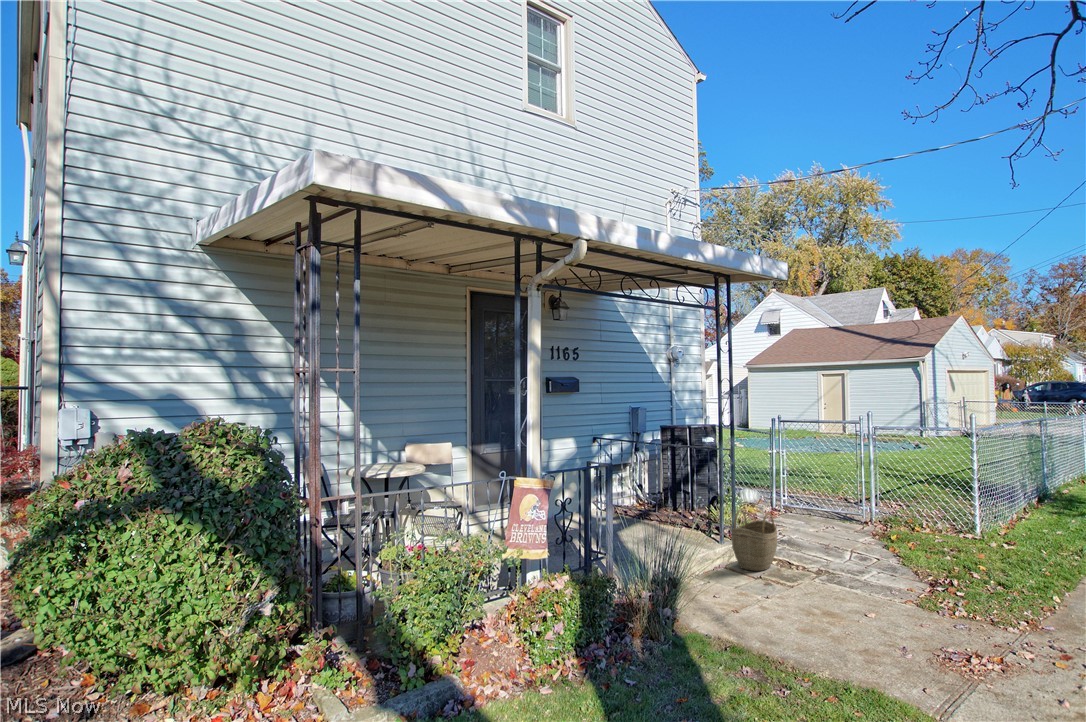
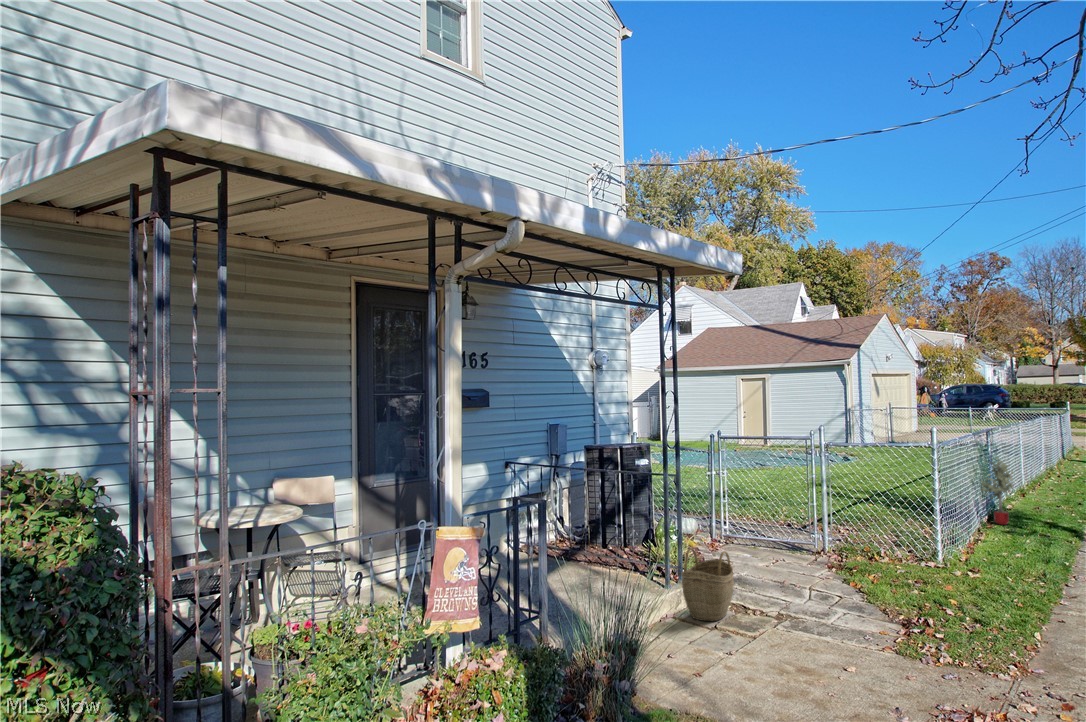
potted tree: none [1029,444,1069,507] -> present [980,457,1014,525]

